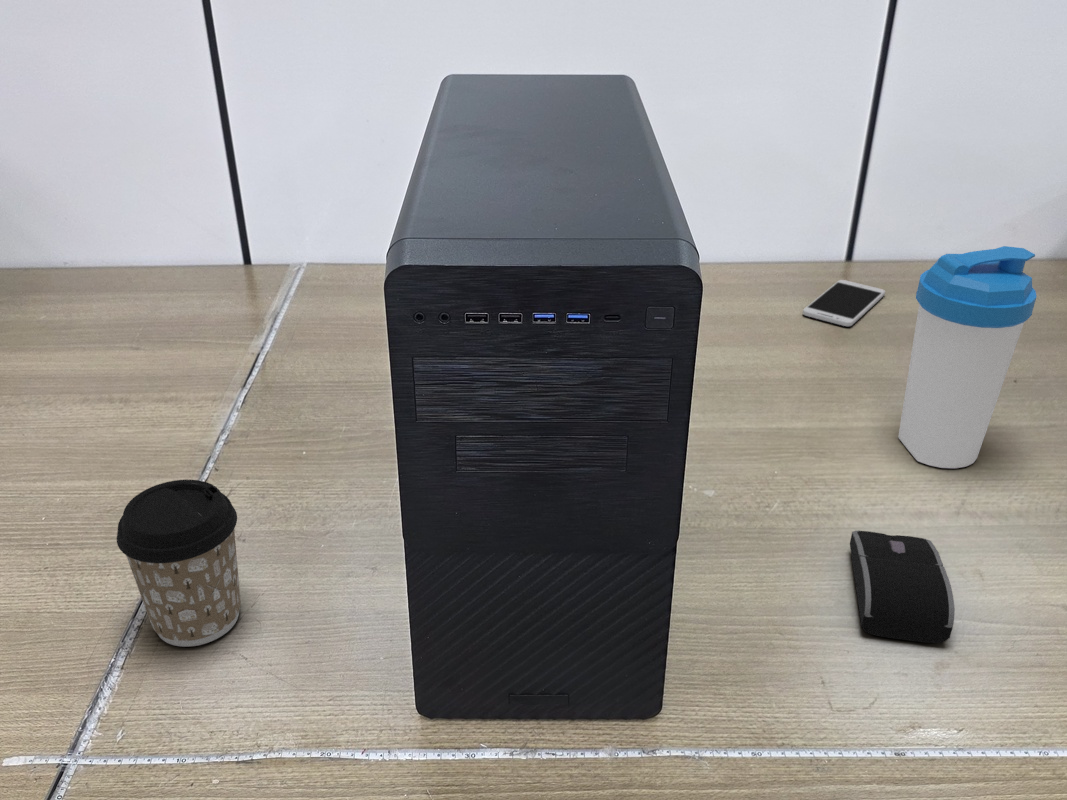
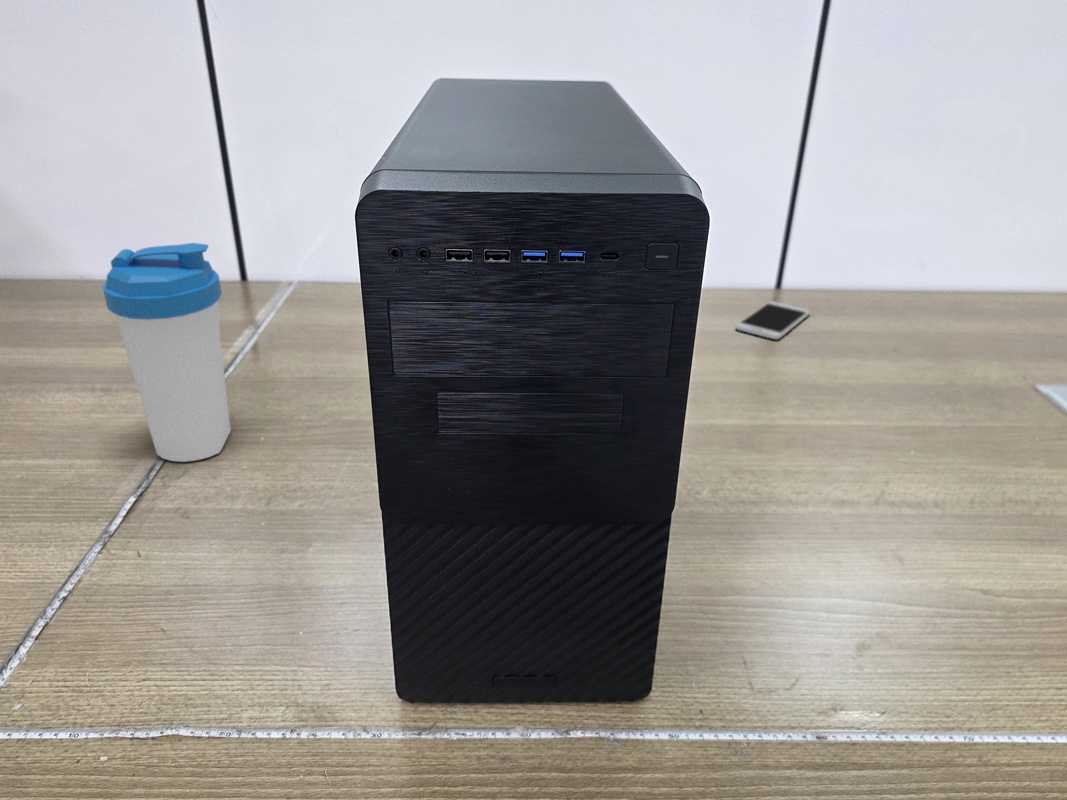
water bottle: present [898,246,1036,468] -> present [103,243,231,462]
coffee cup: present [117,480,241,647] -> none [33,450,170,618]
computer mouse: present [850,531,955,643] -> none [774,515,876,624]

